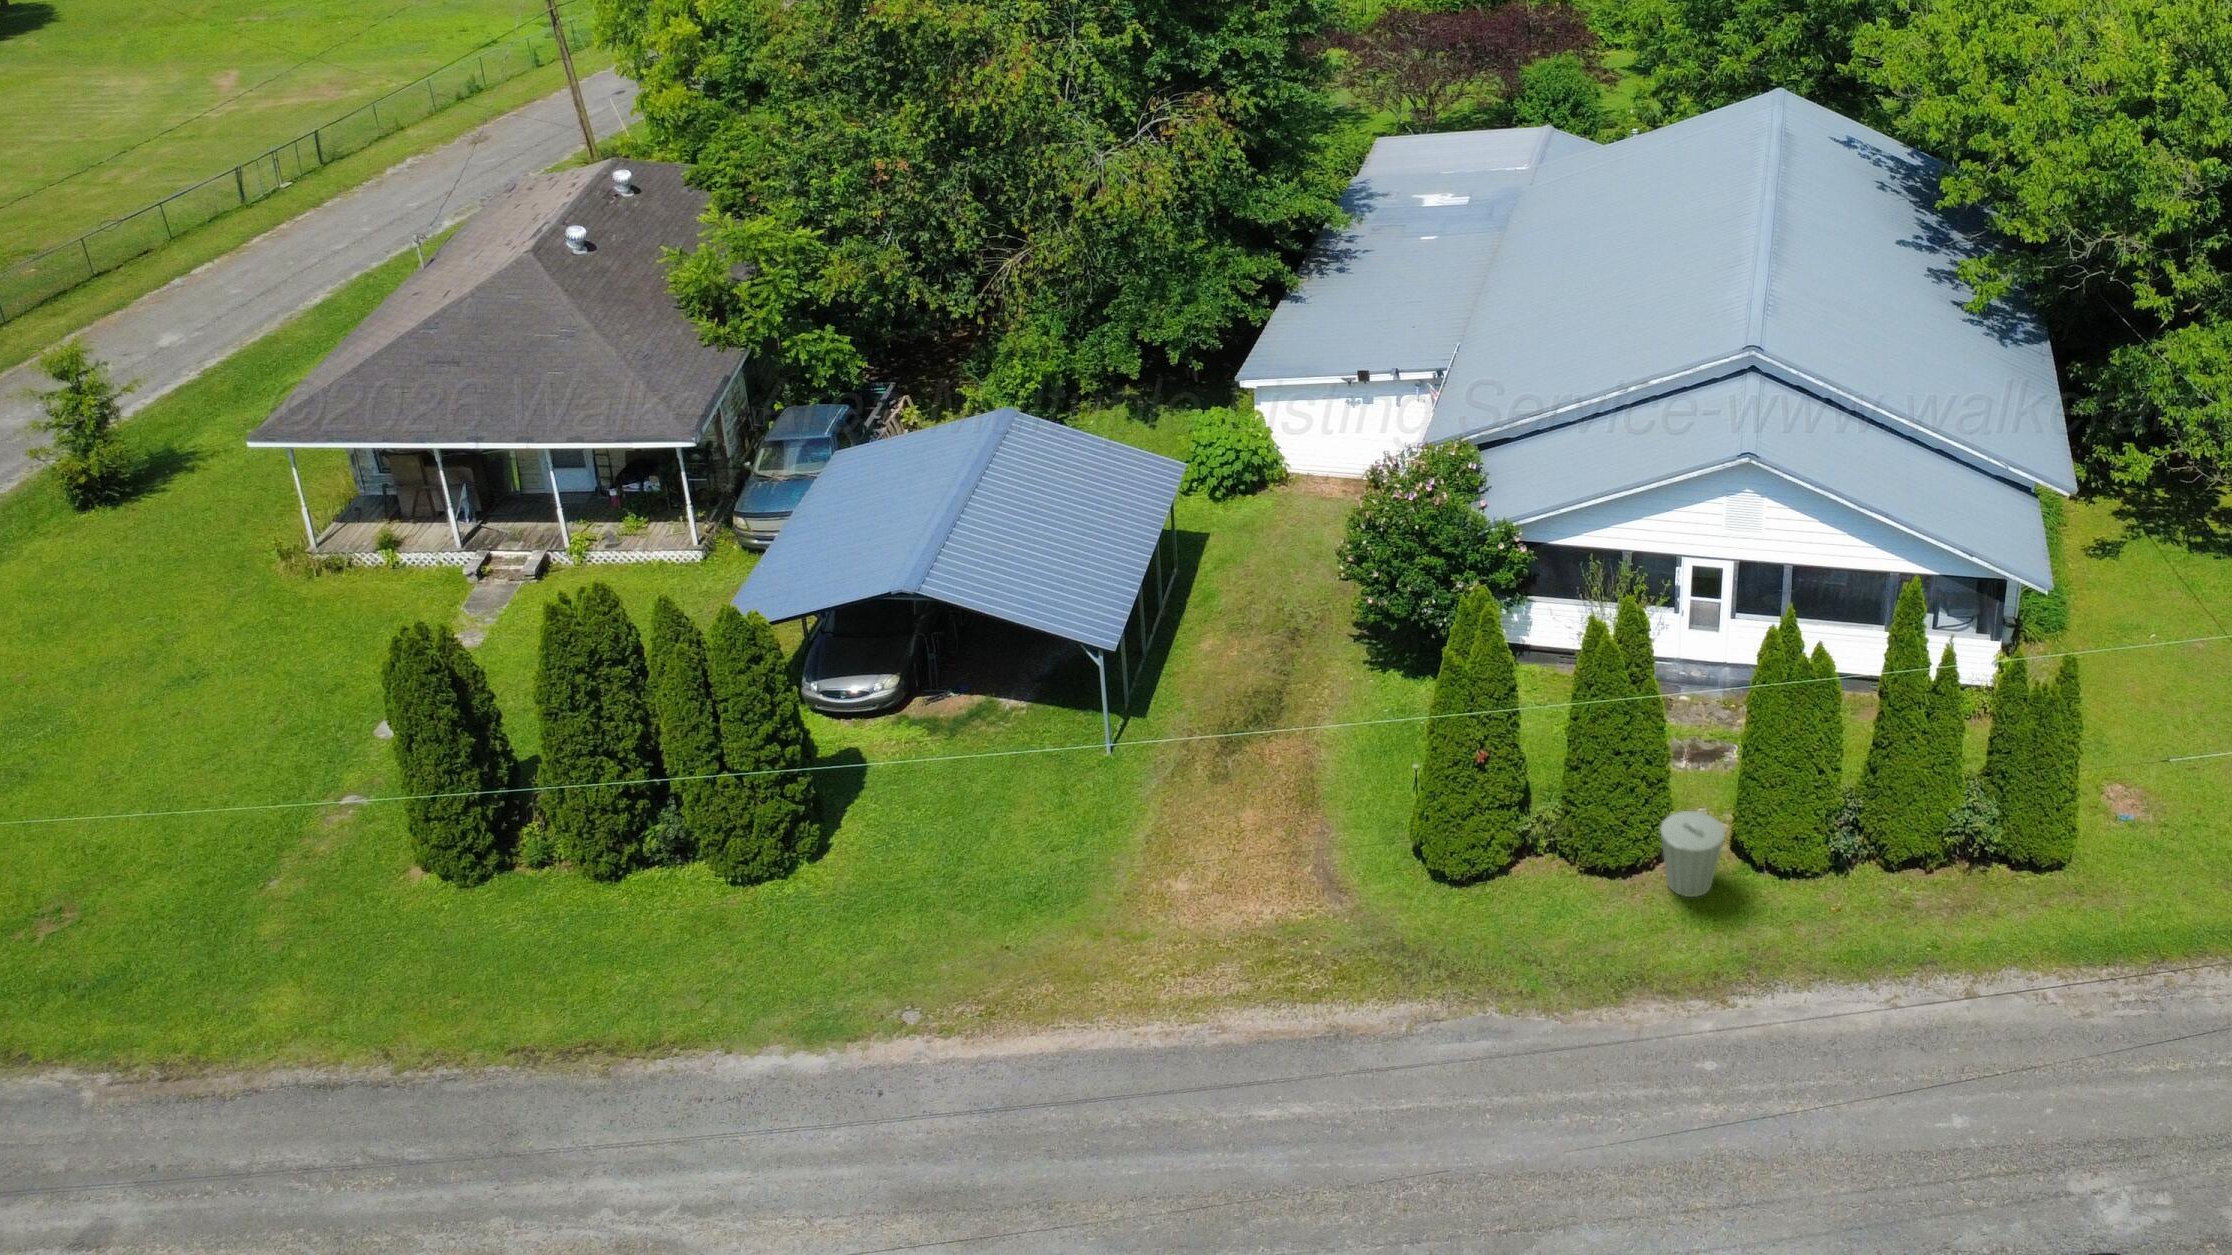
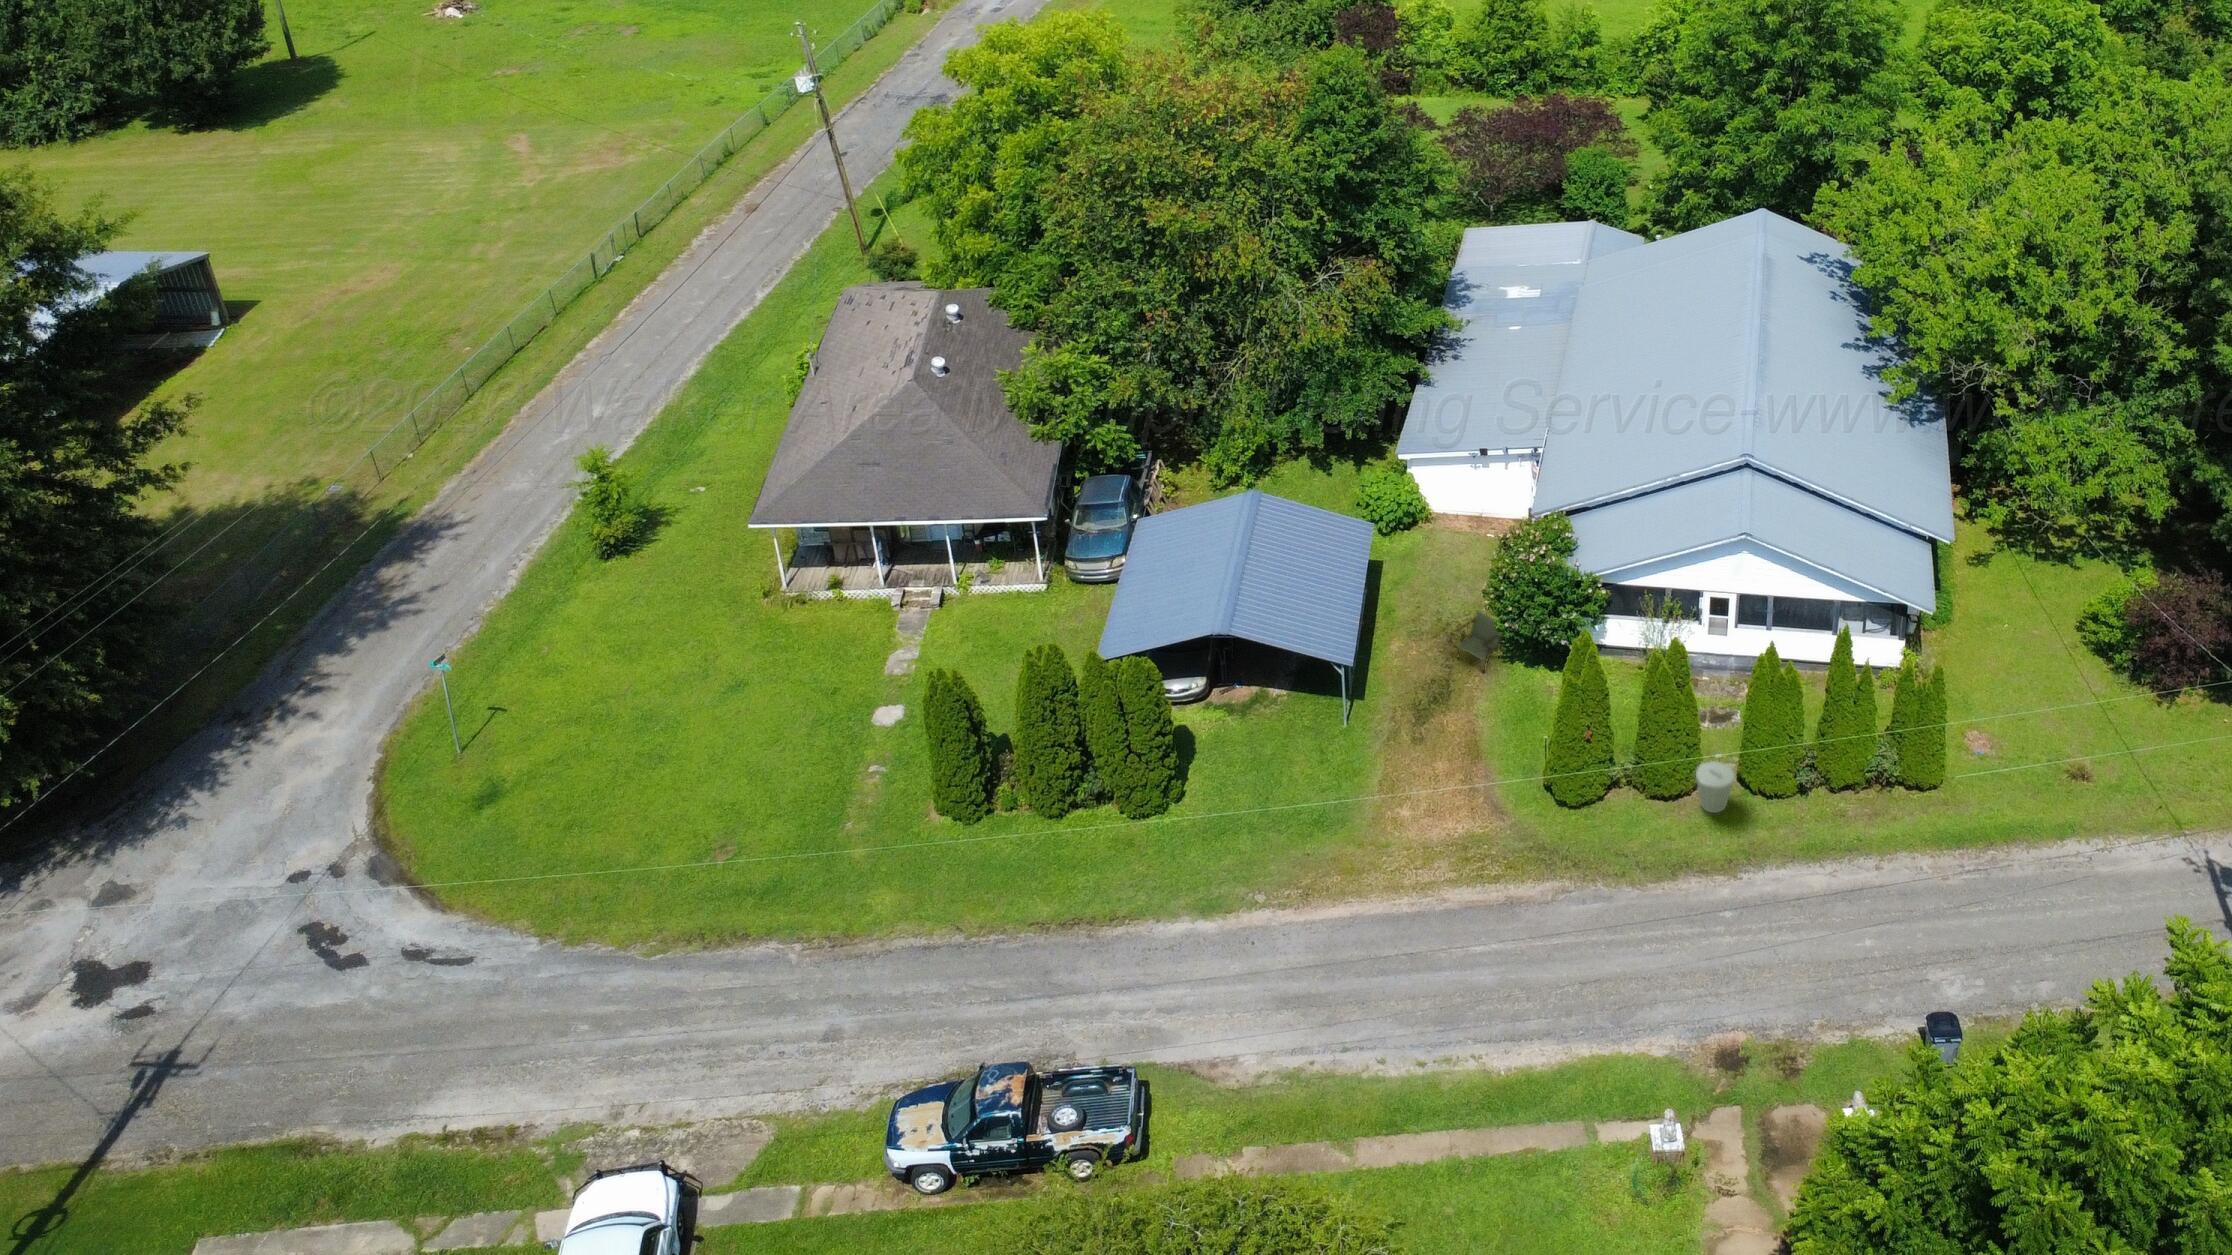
lounge chair: none [1295,587,1378,684] -> present [1457,611,1501,671]

